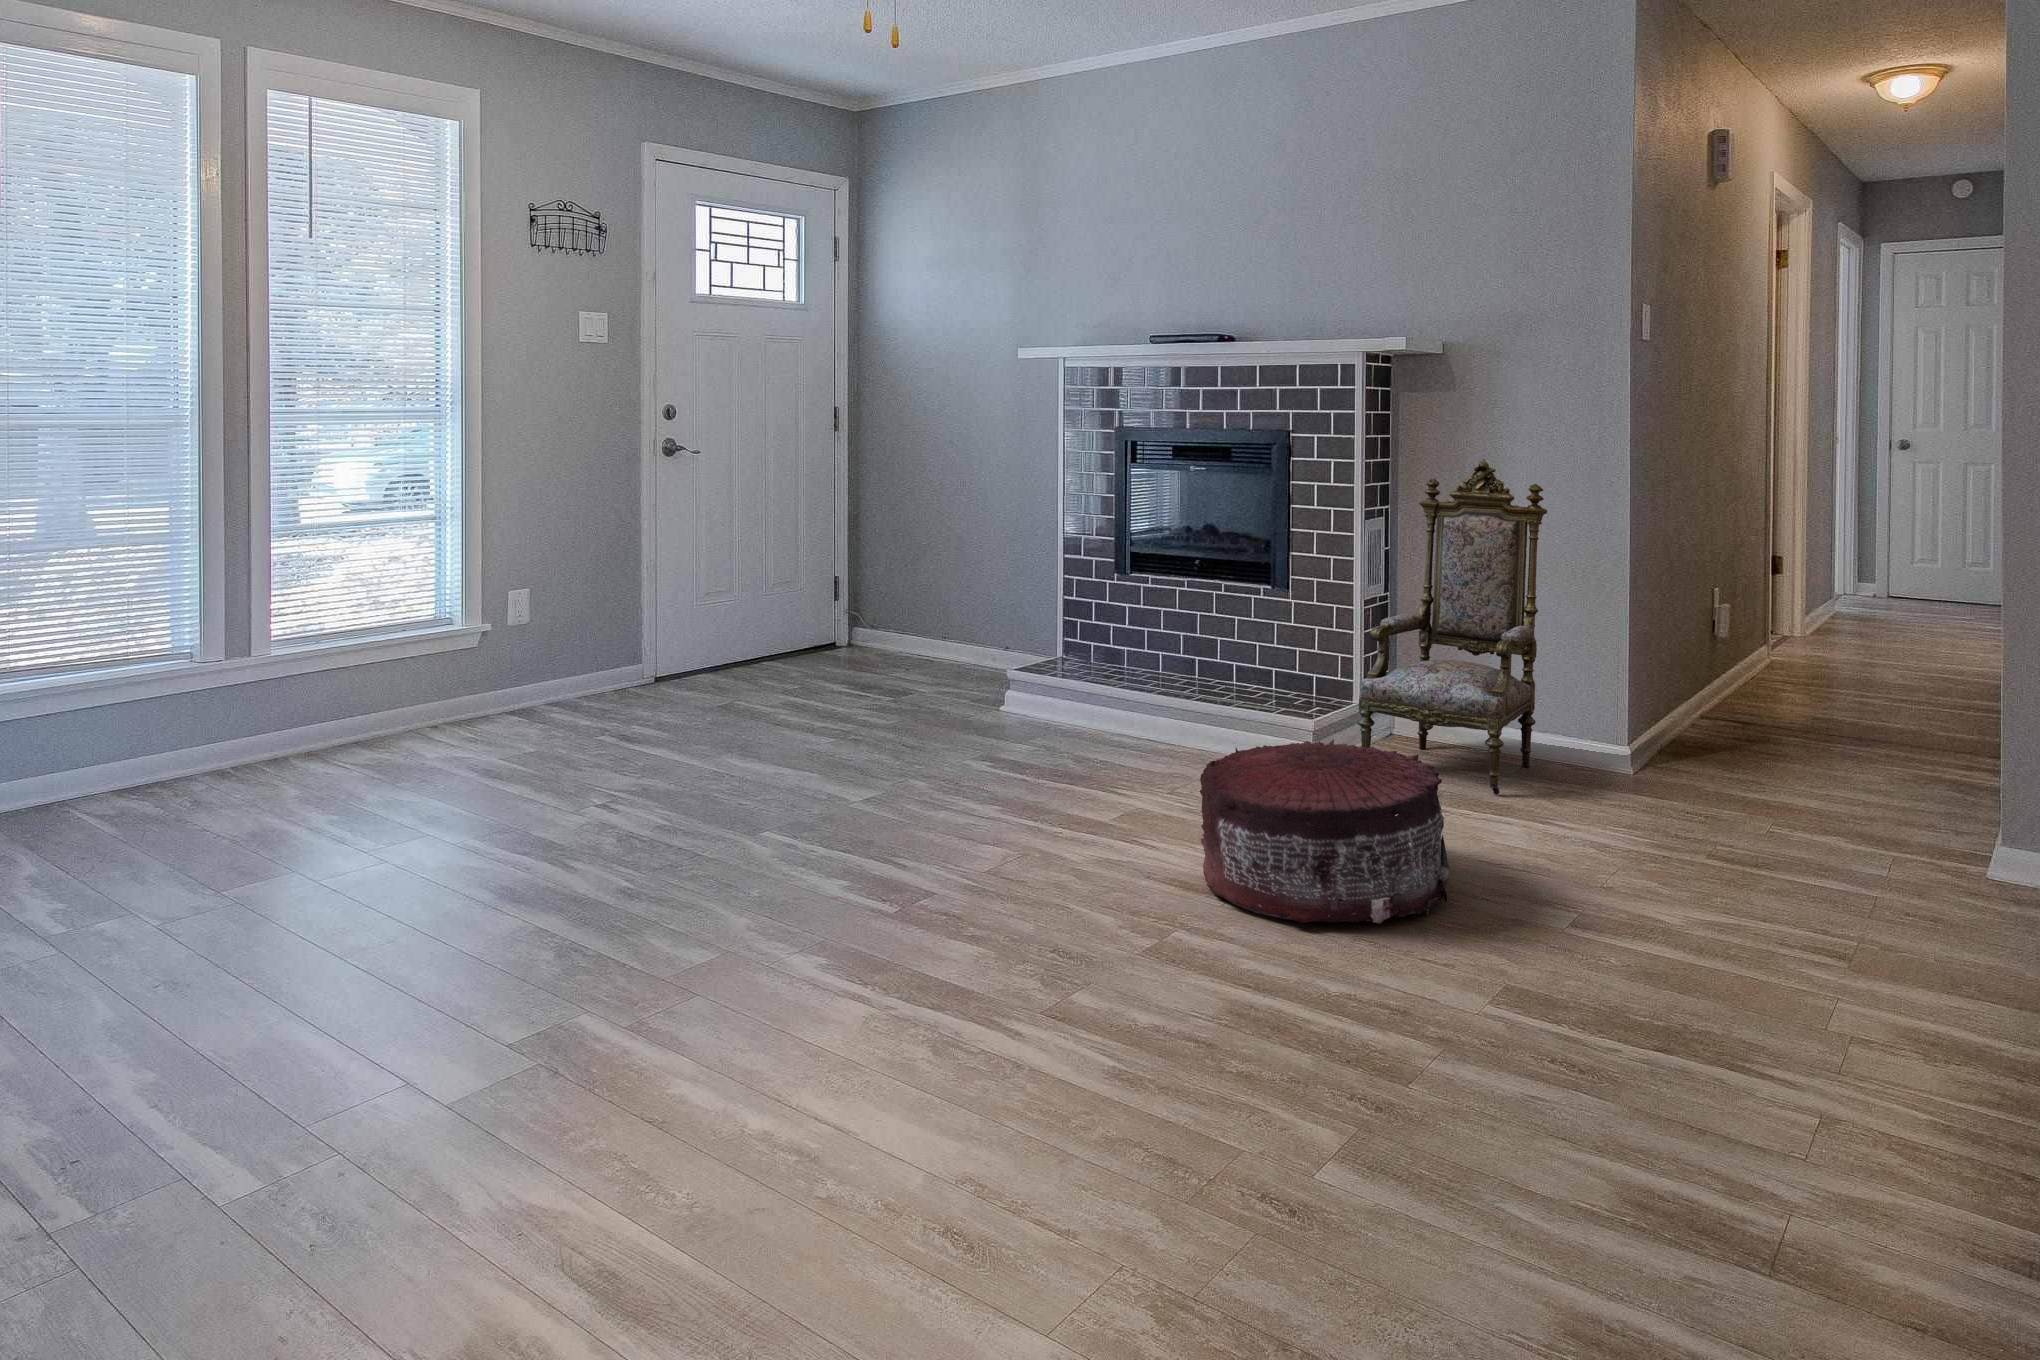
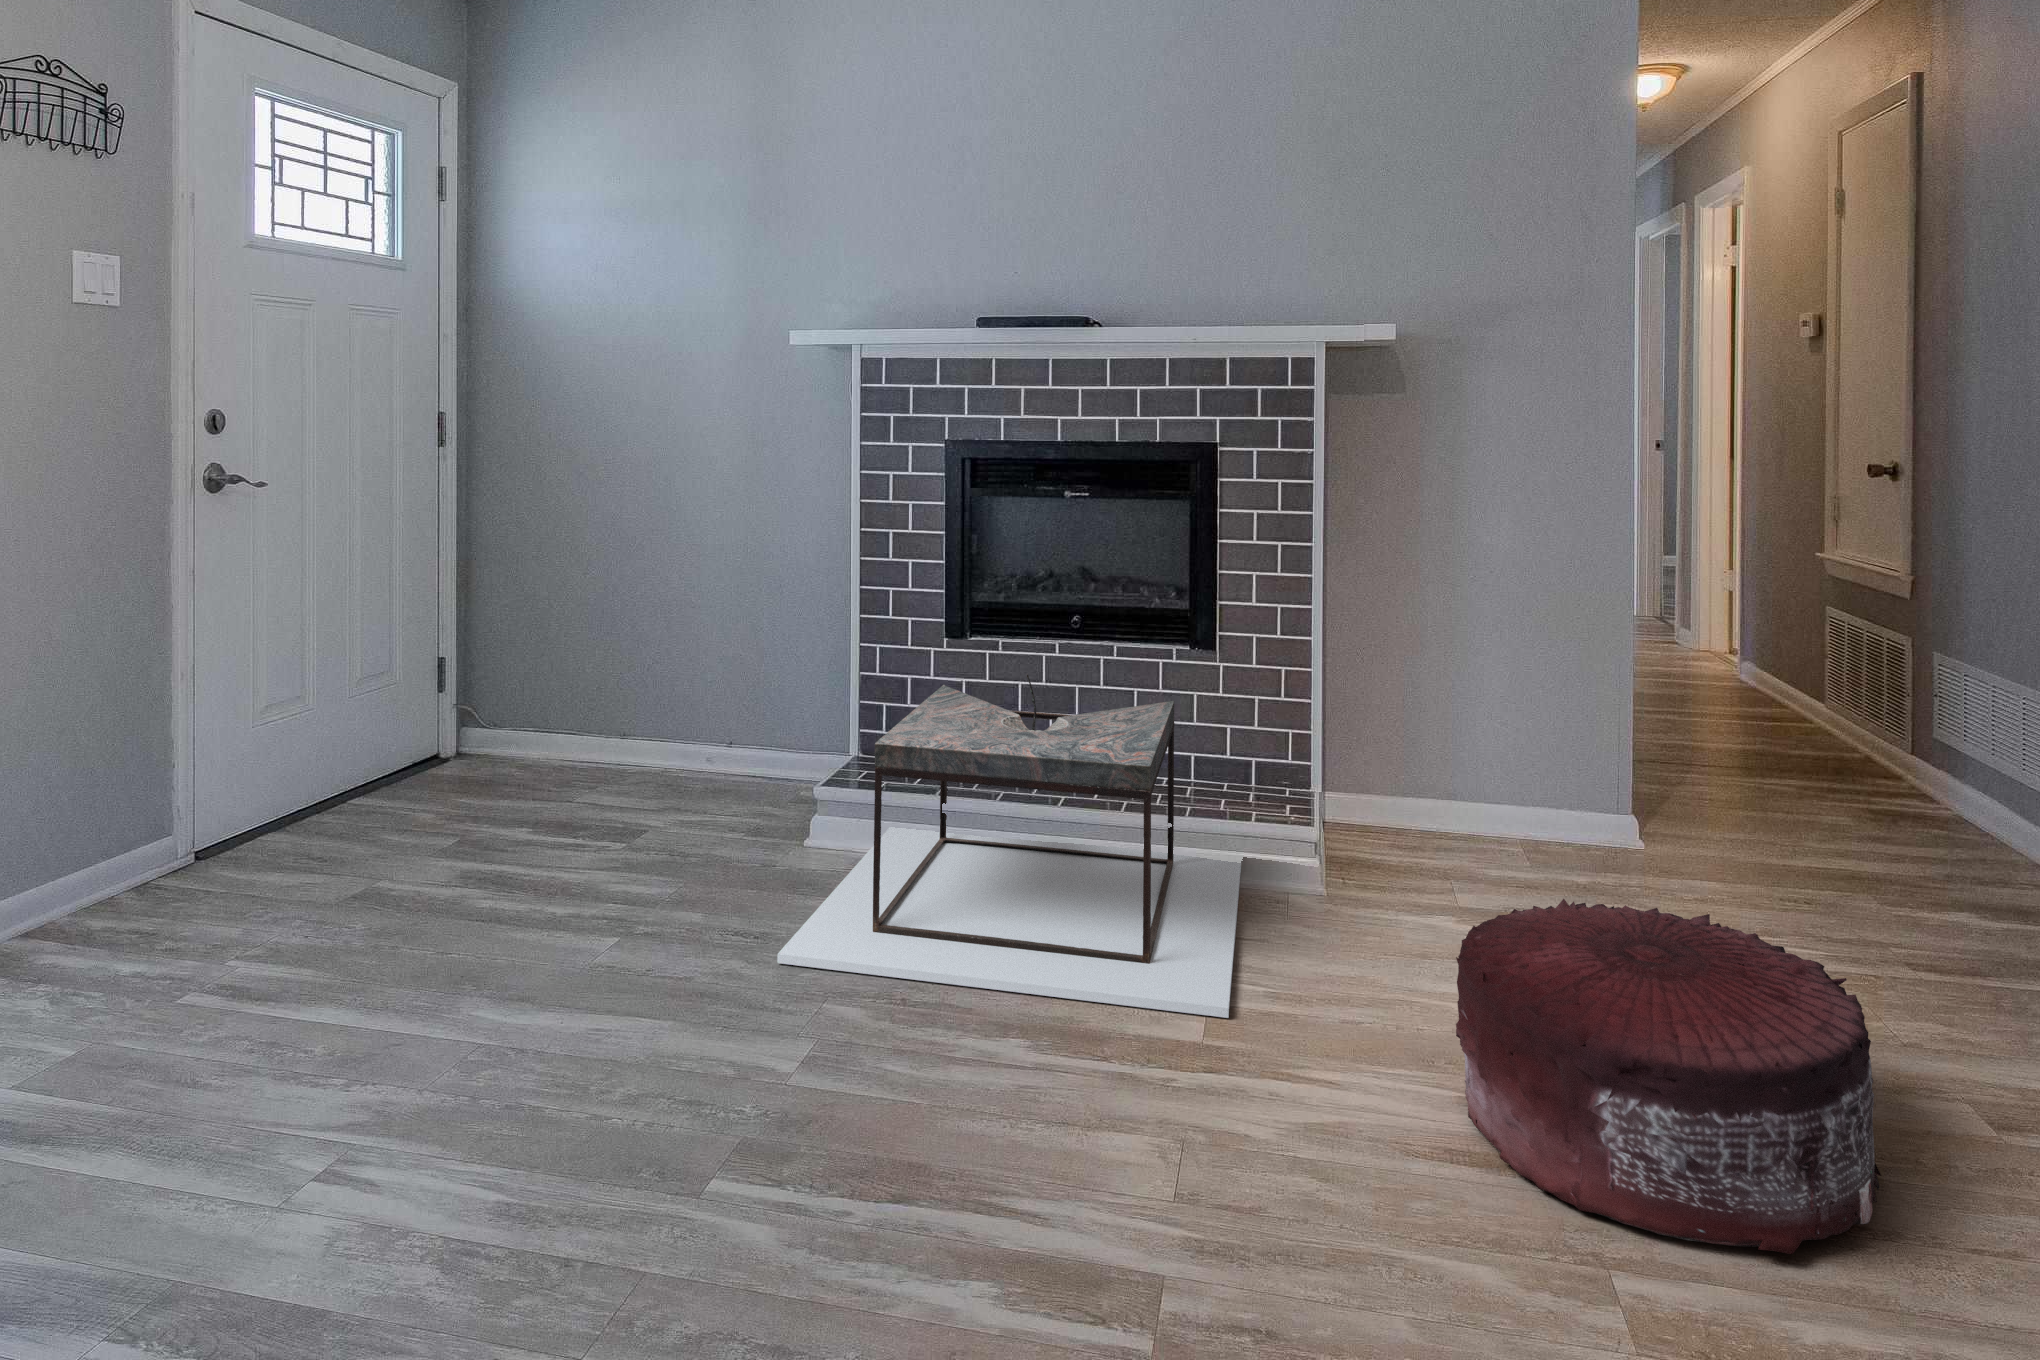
armchair: present [1357,459,1547,795] -> none [1375,474,1589,912]
coffee table: none [914,589,1298,807] -> present [777,674,1241,1018]

